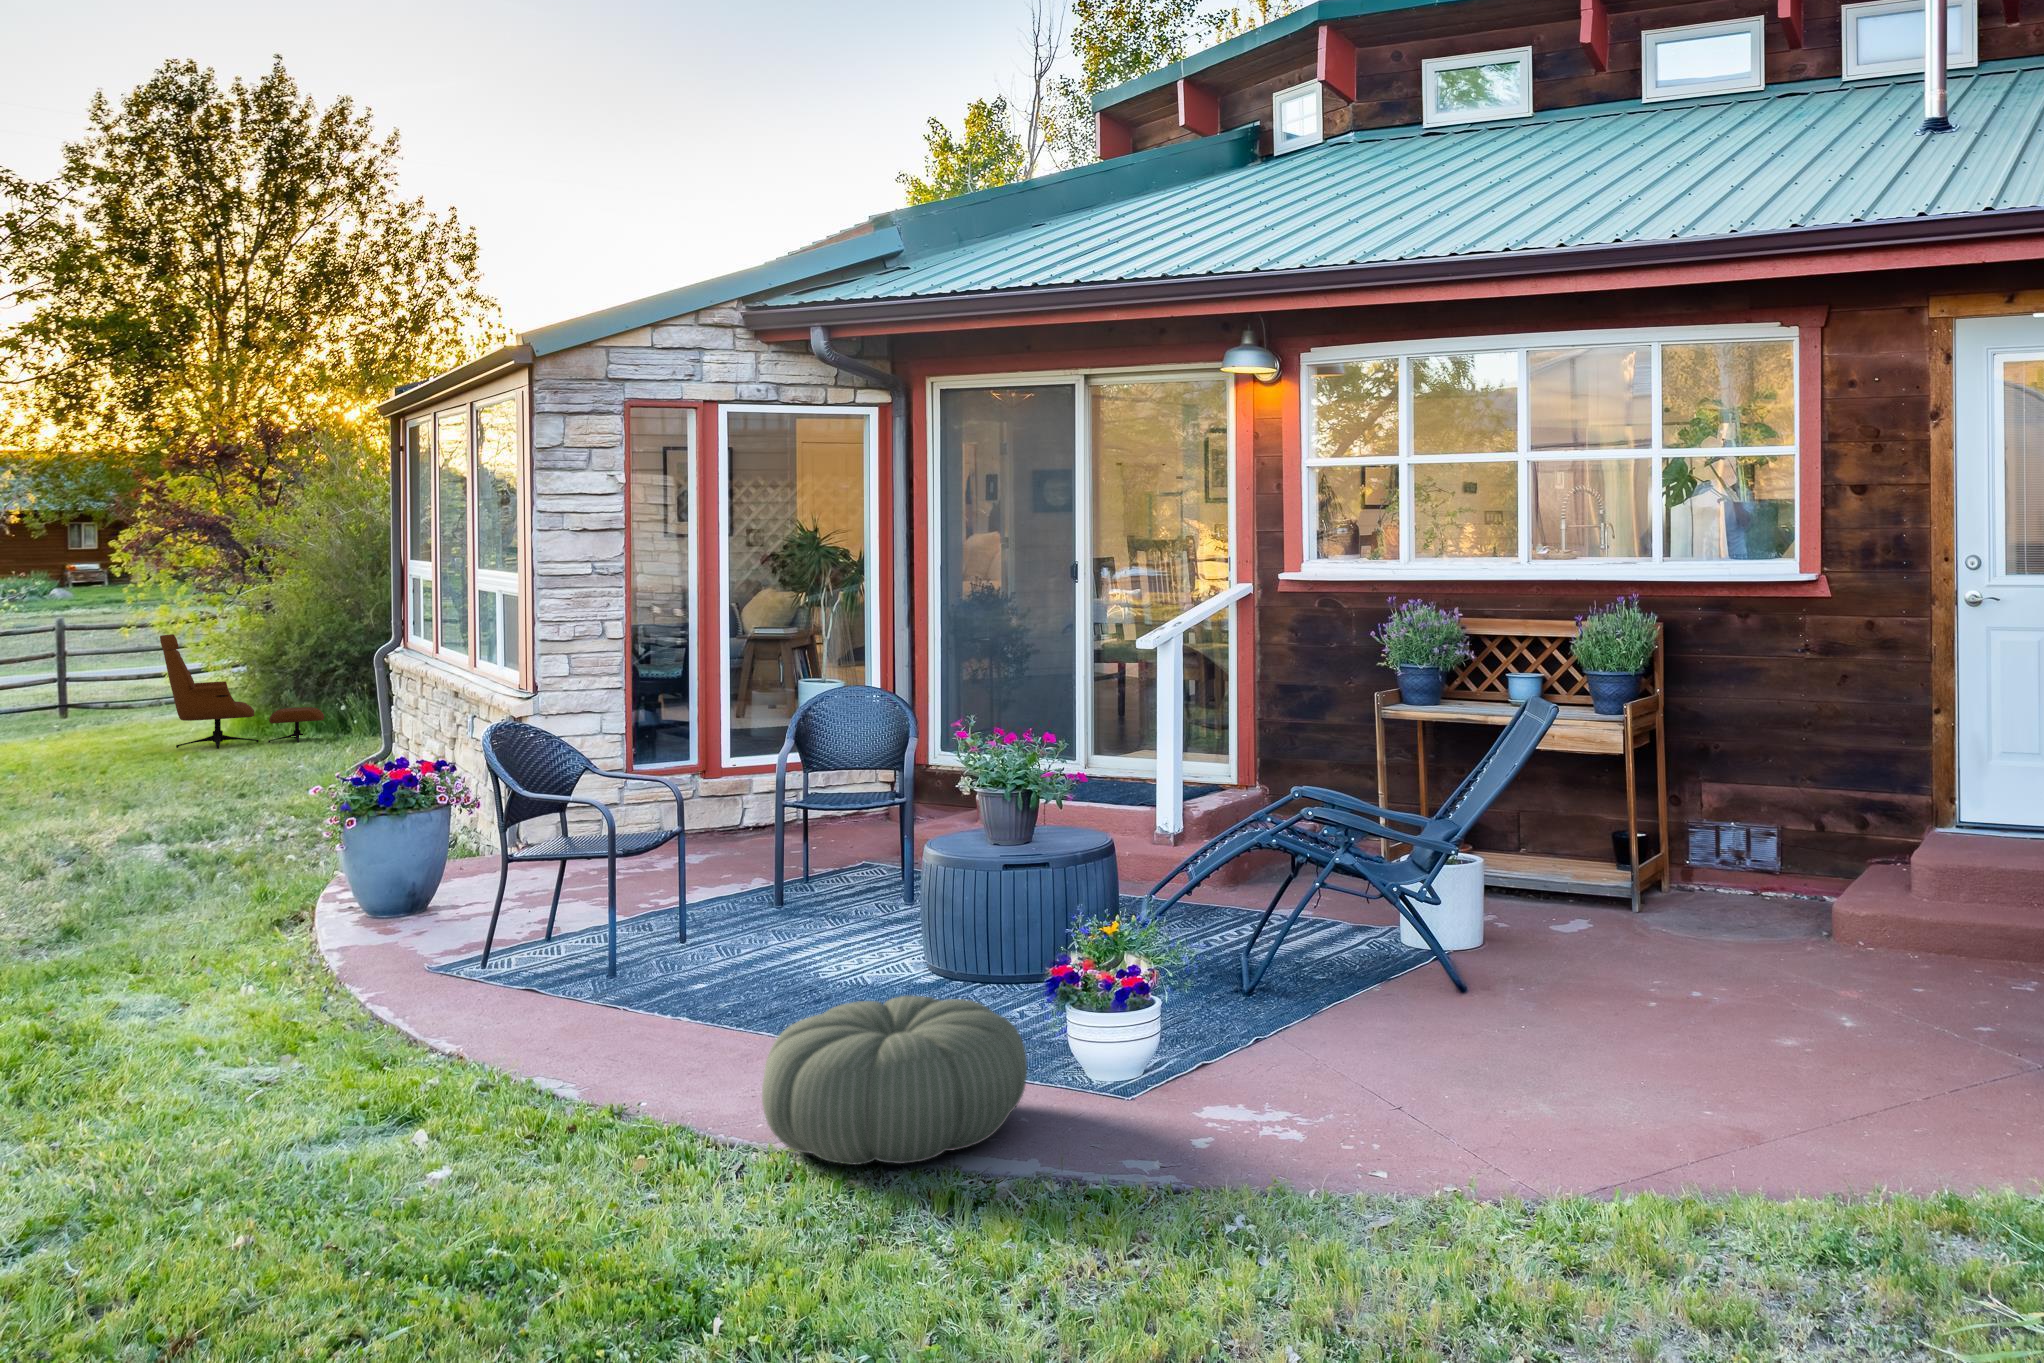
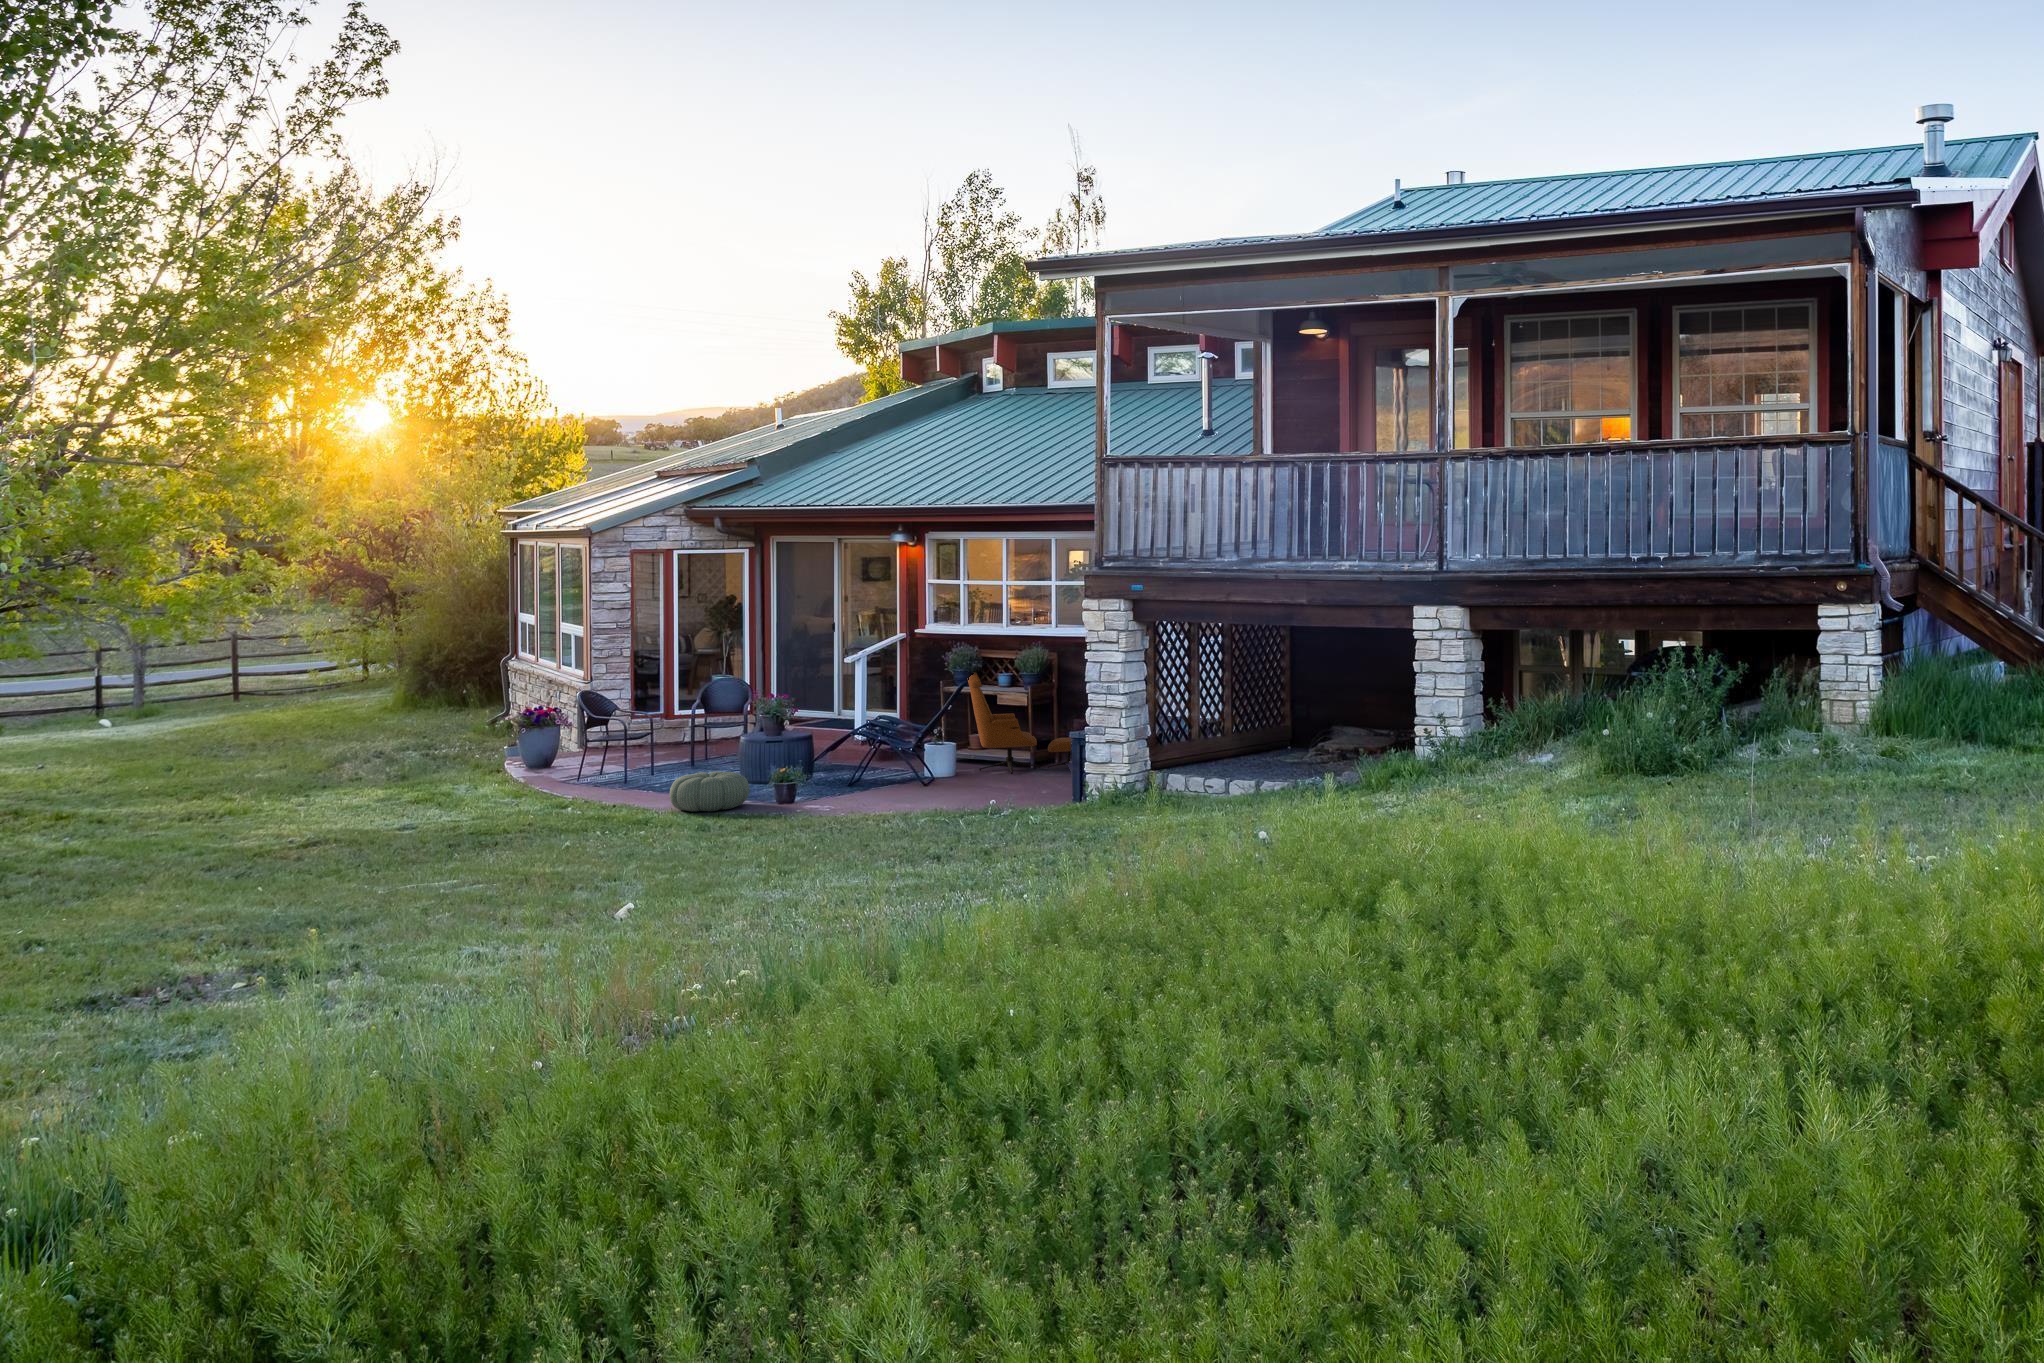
lounge chair: present [160,634,324,749] -> present [968,673,1071,774]

